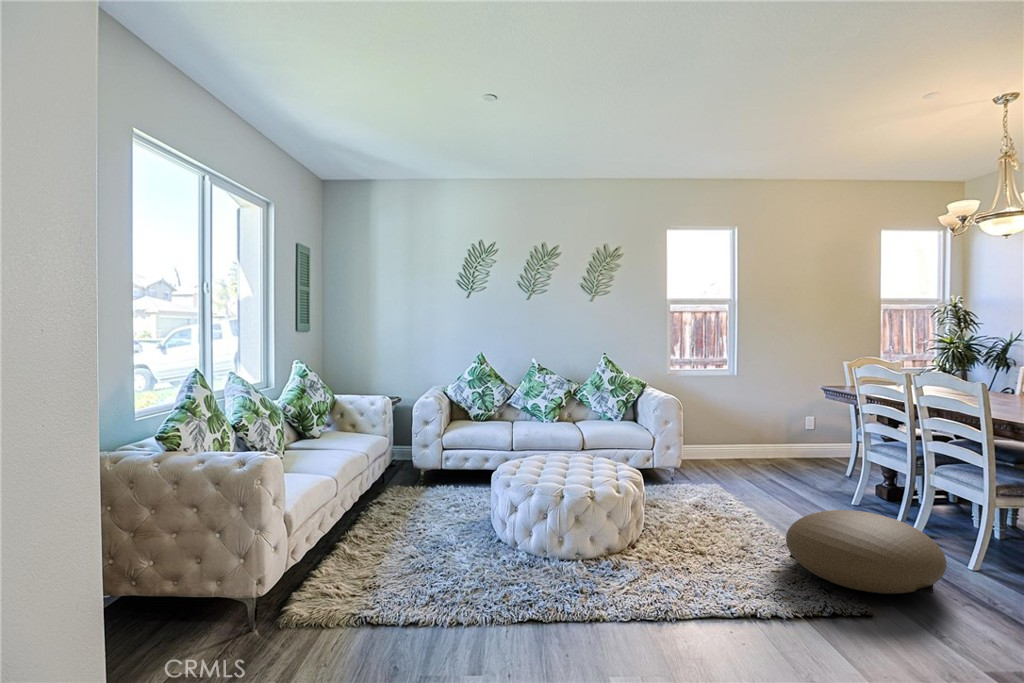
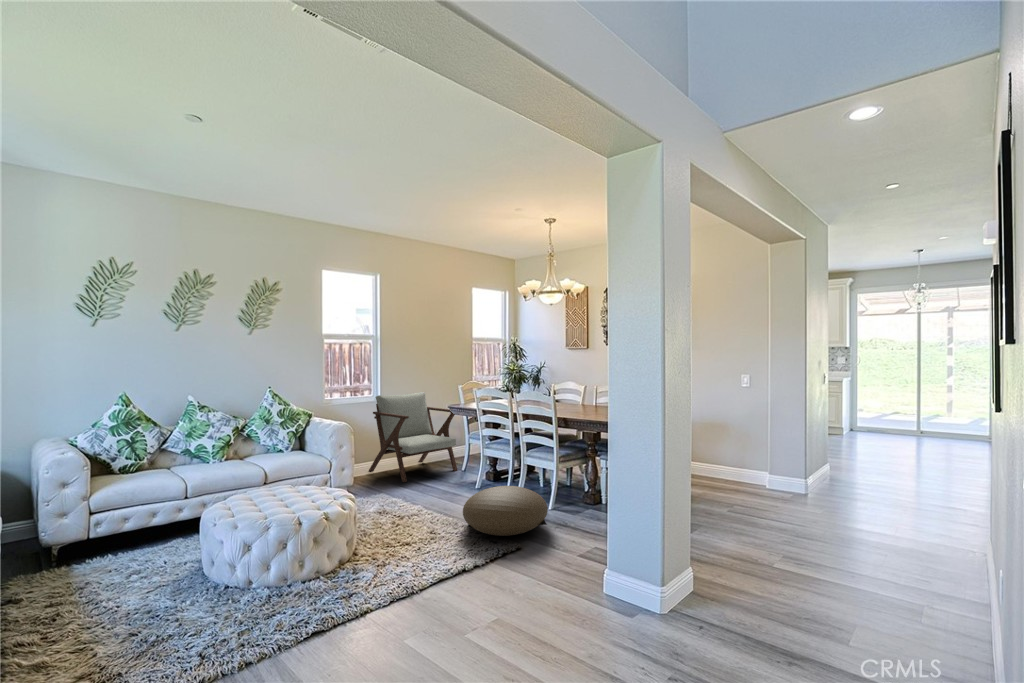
lounge chair: none [717,367,842,477] -> present [368,392,457,482]

